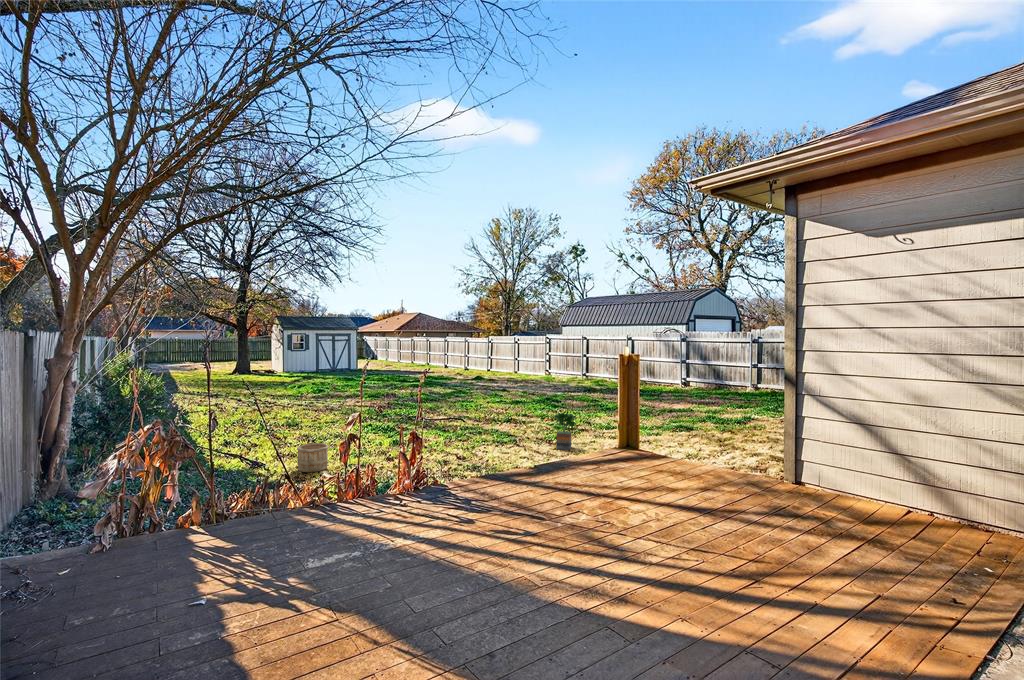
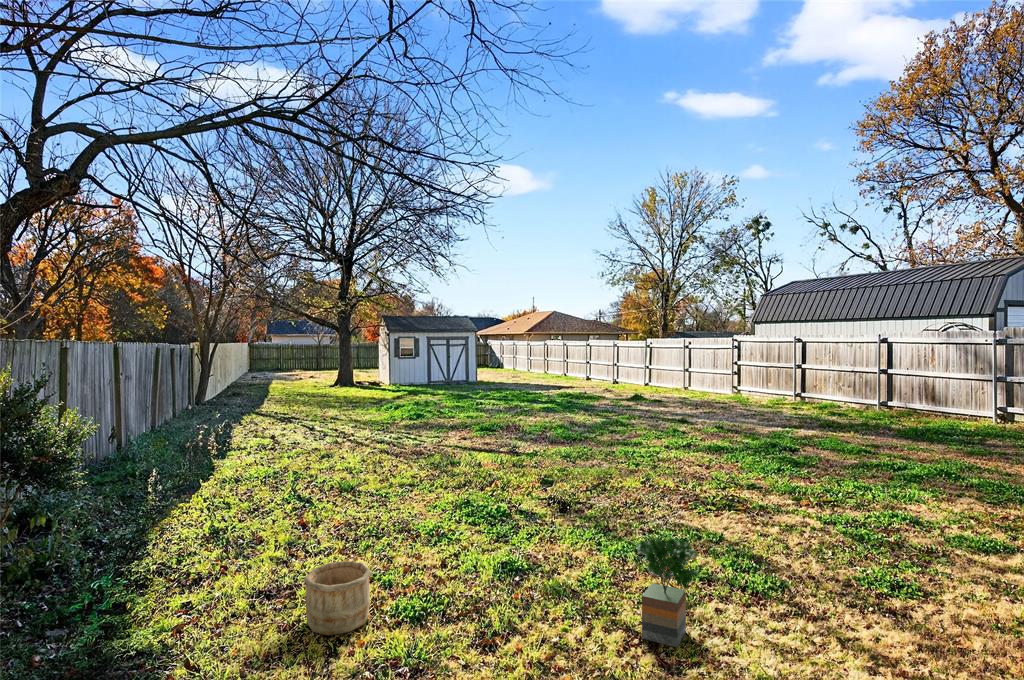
potted tree: present [554,413,576,450] -> present [636,537,699,647]

